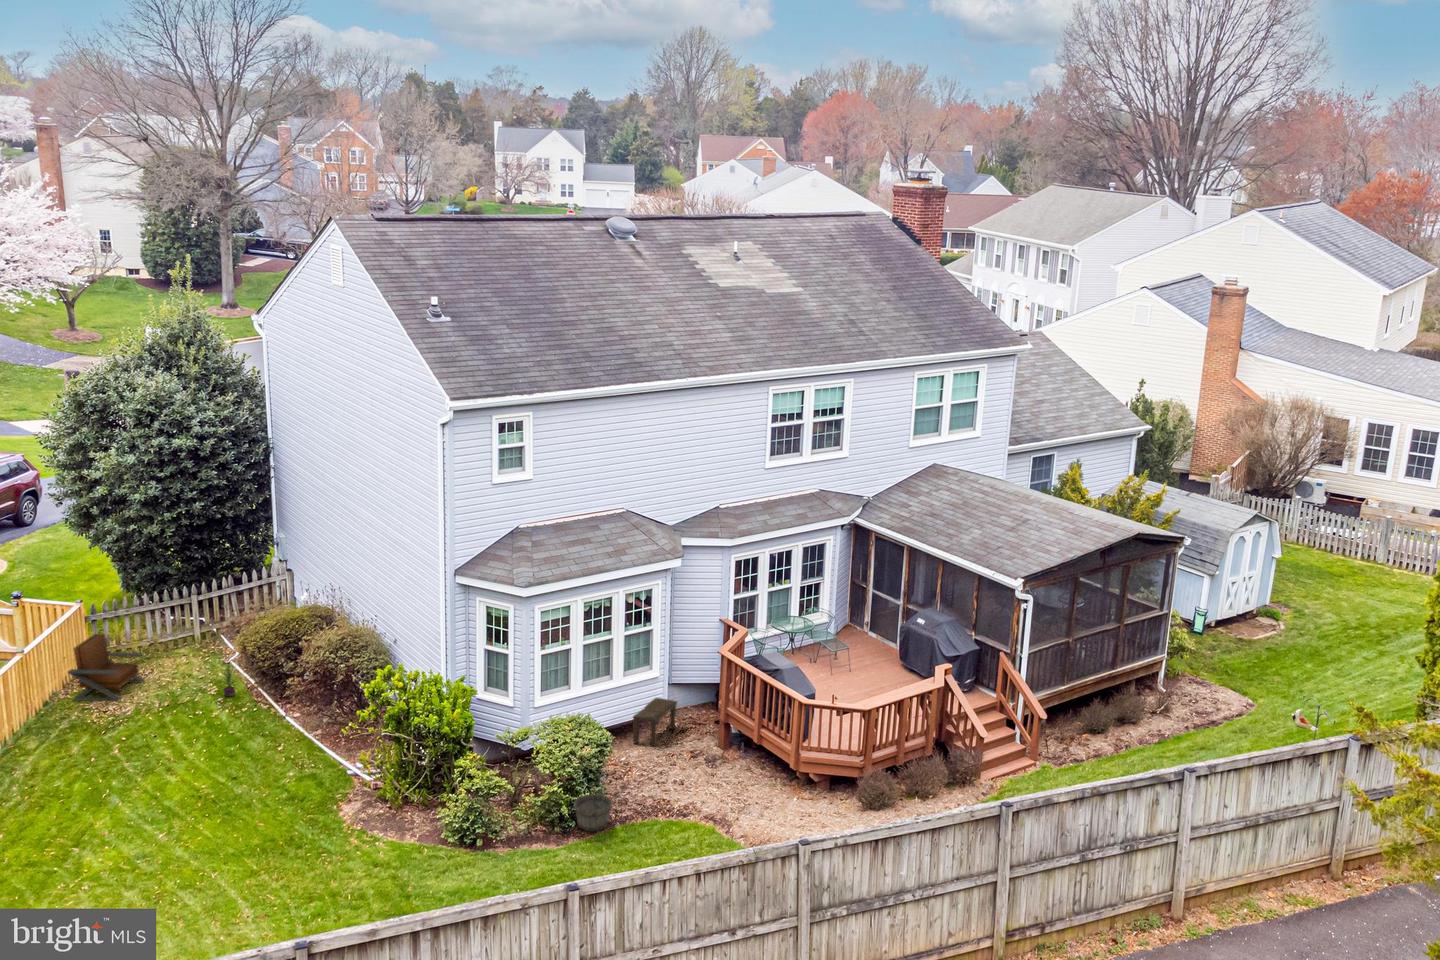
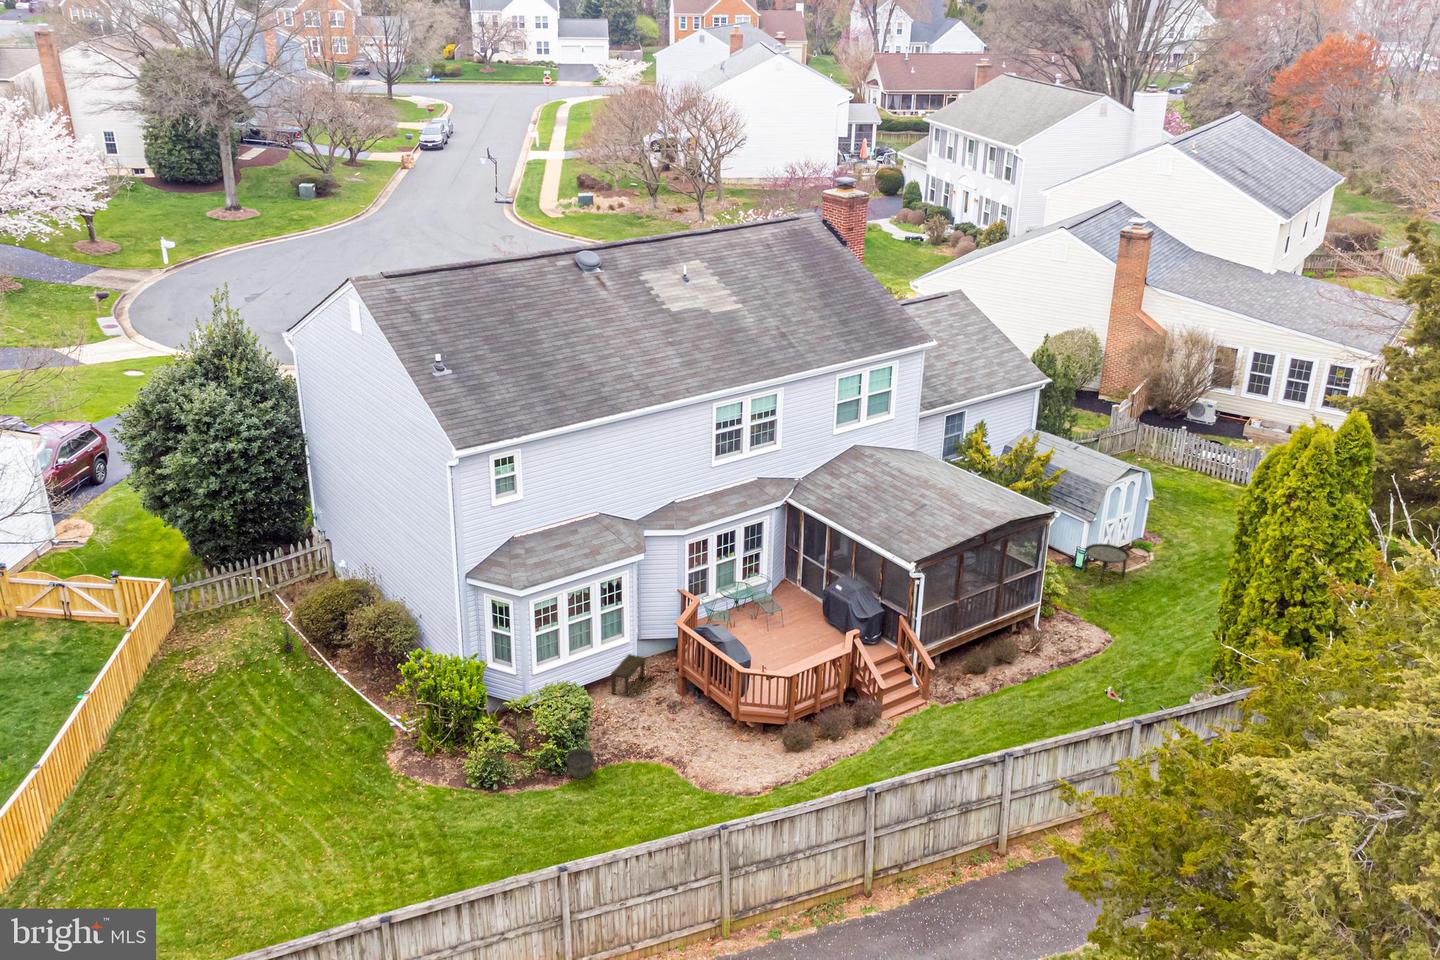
round table: none [1205,604,1262,647] -> present [1084,544,1129,582]
lounge chair: present [68,634,144,701] -> none [159,602,218,658]

